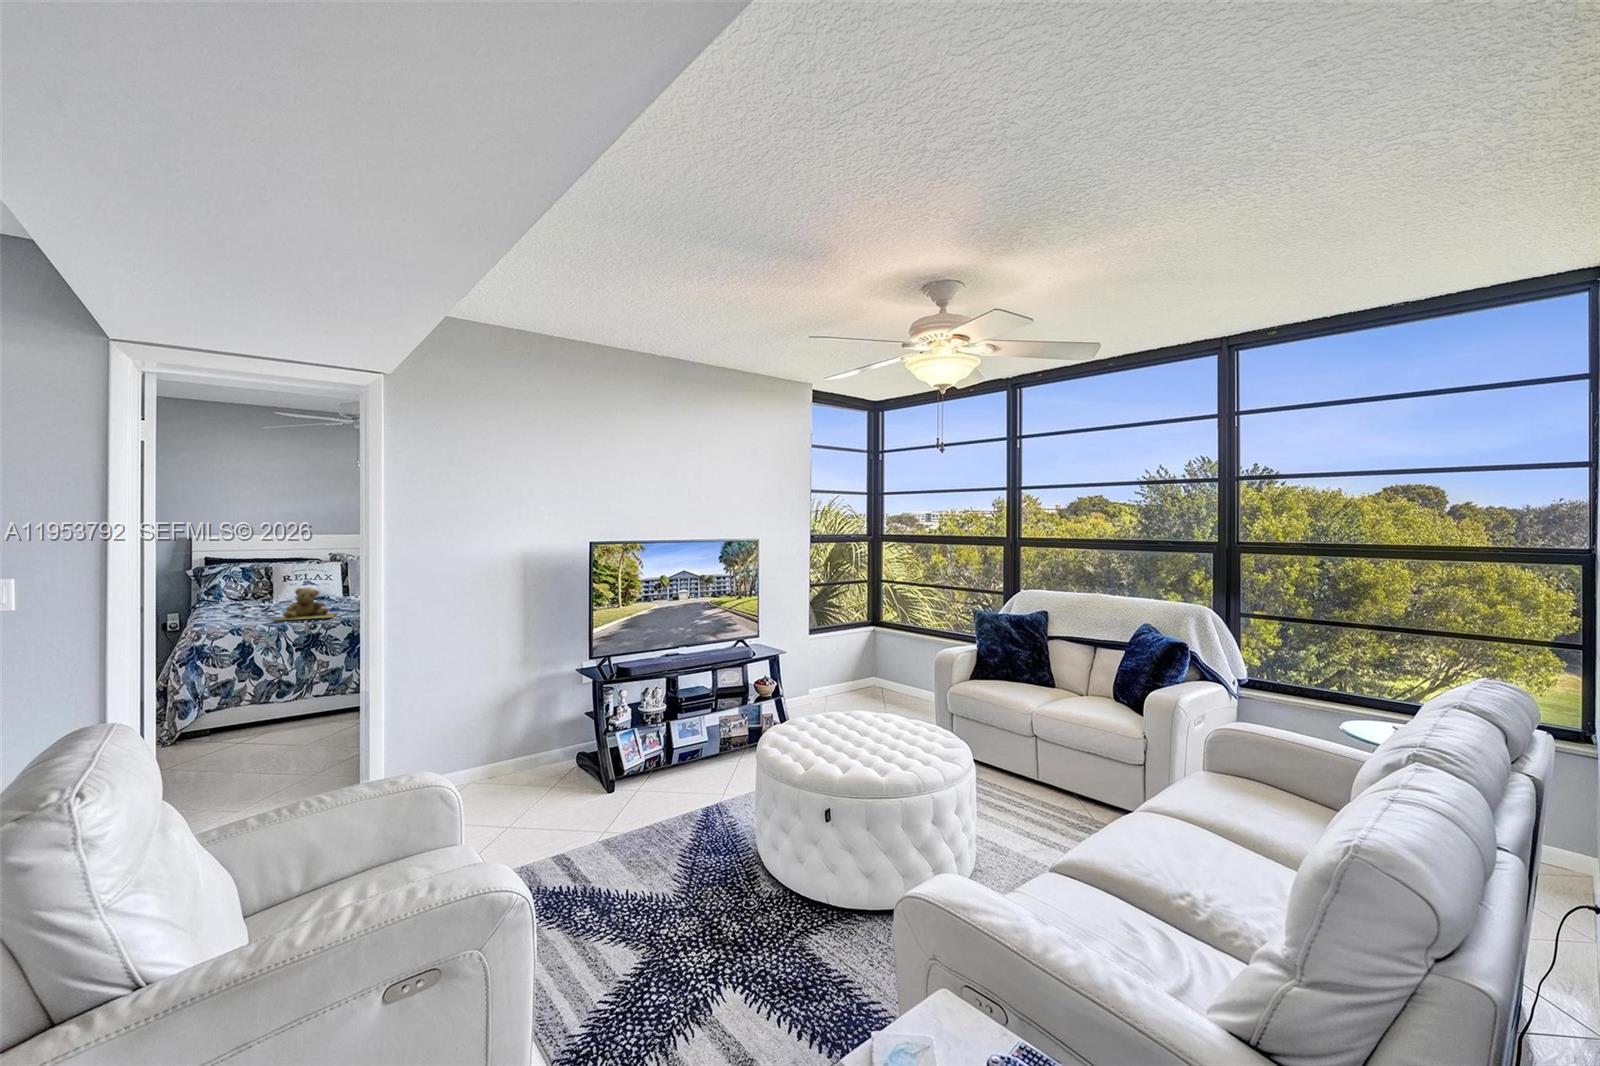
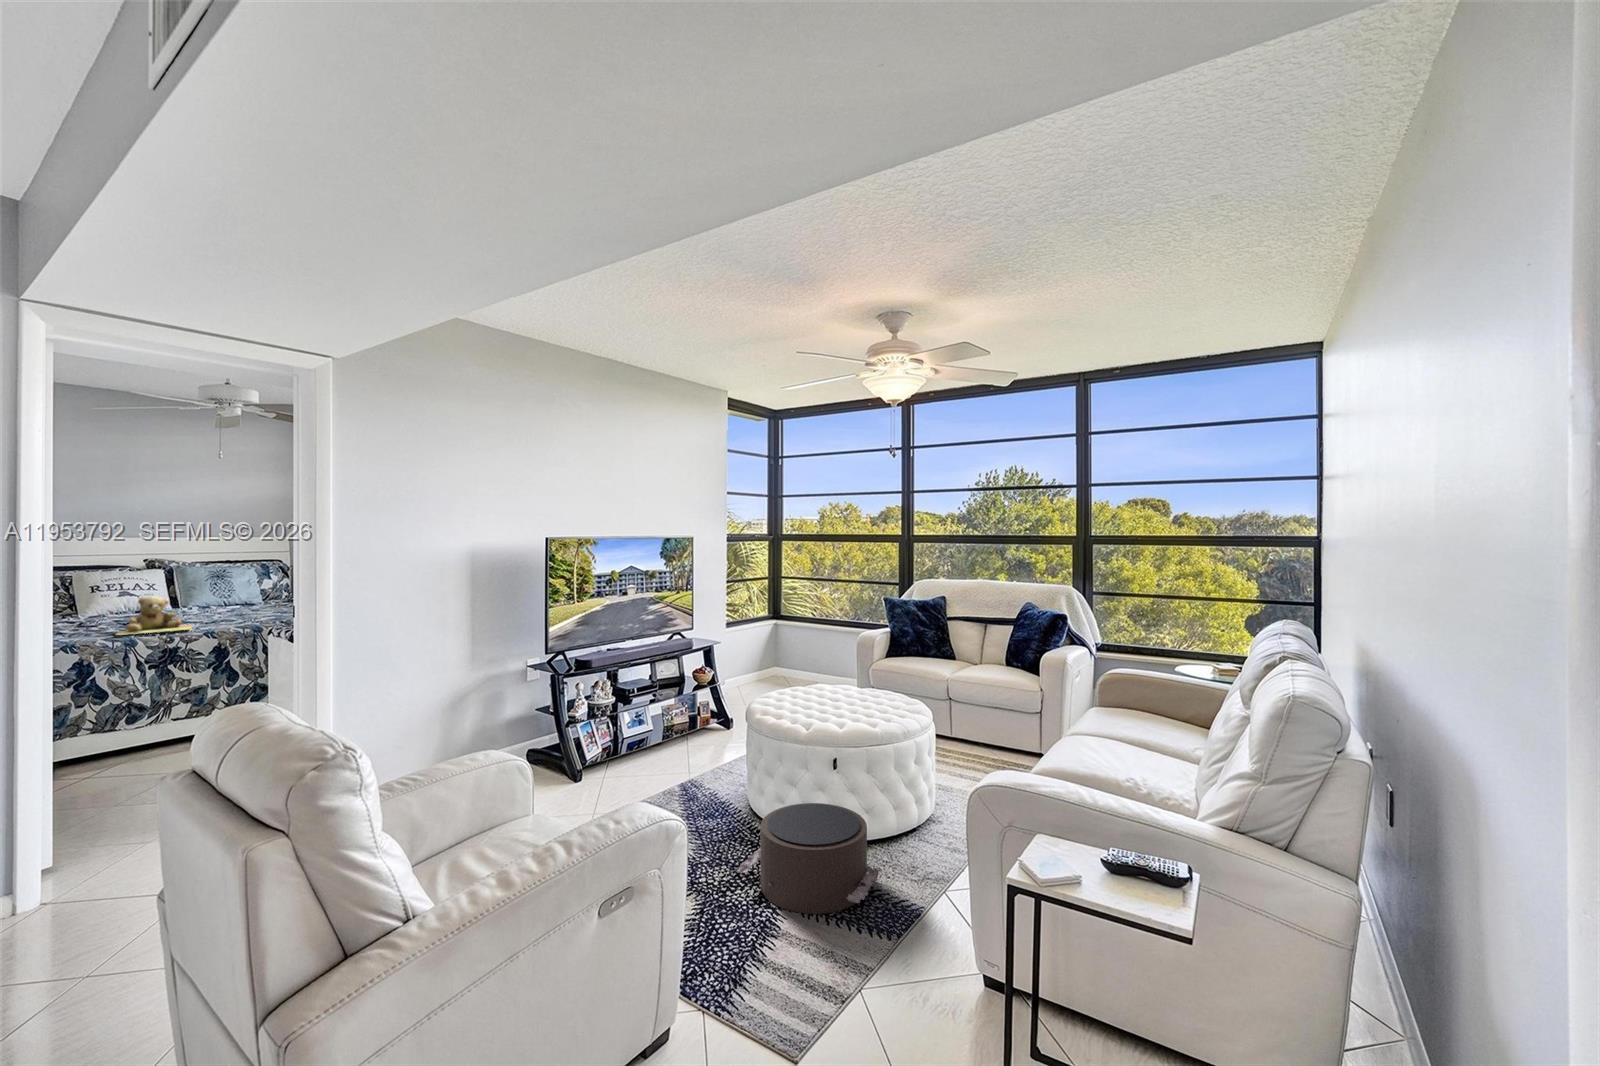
pouf: none [692,858,853,1001] -> present [737,803,881,914]

